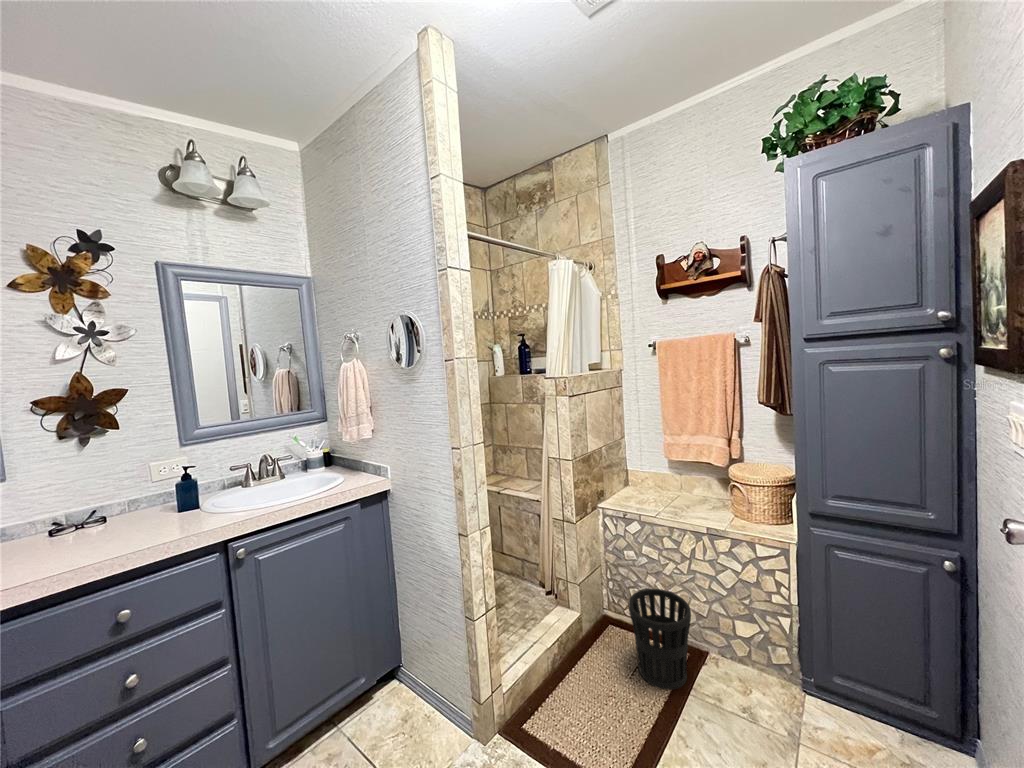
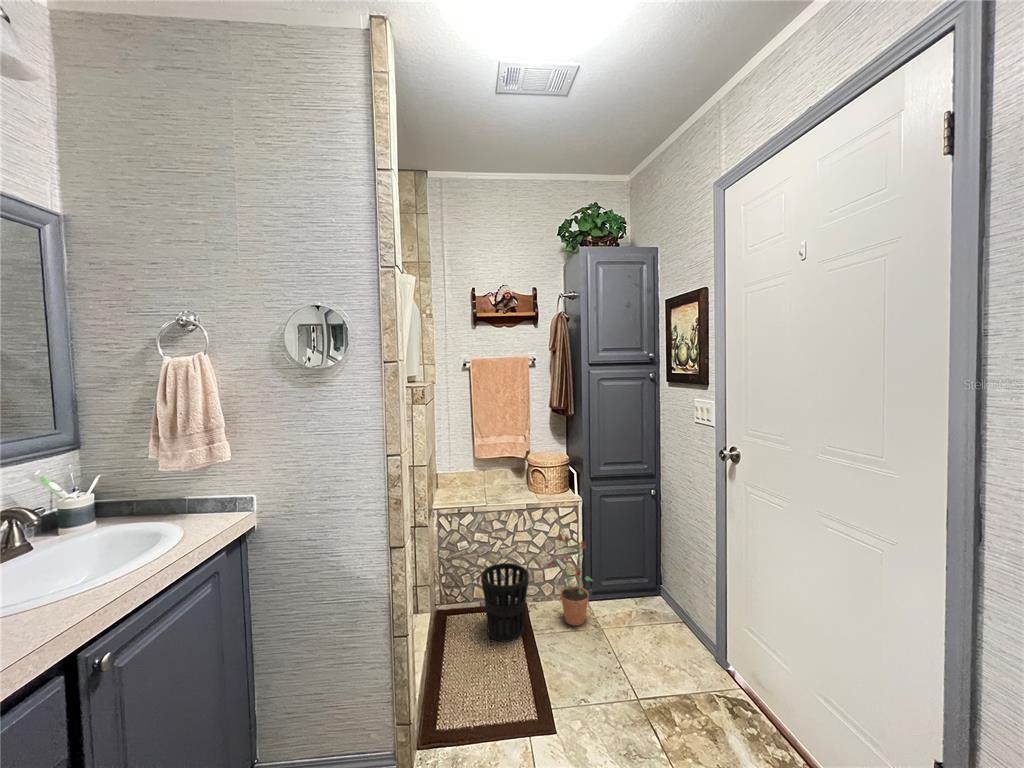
potted plant: none [719,582,795,723] -> present [548,534,593,626]

